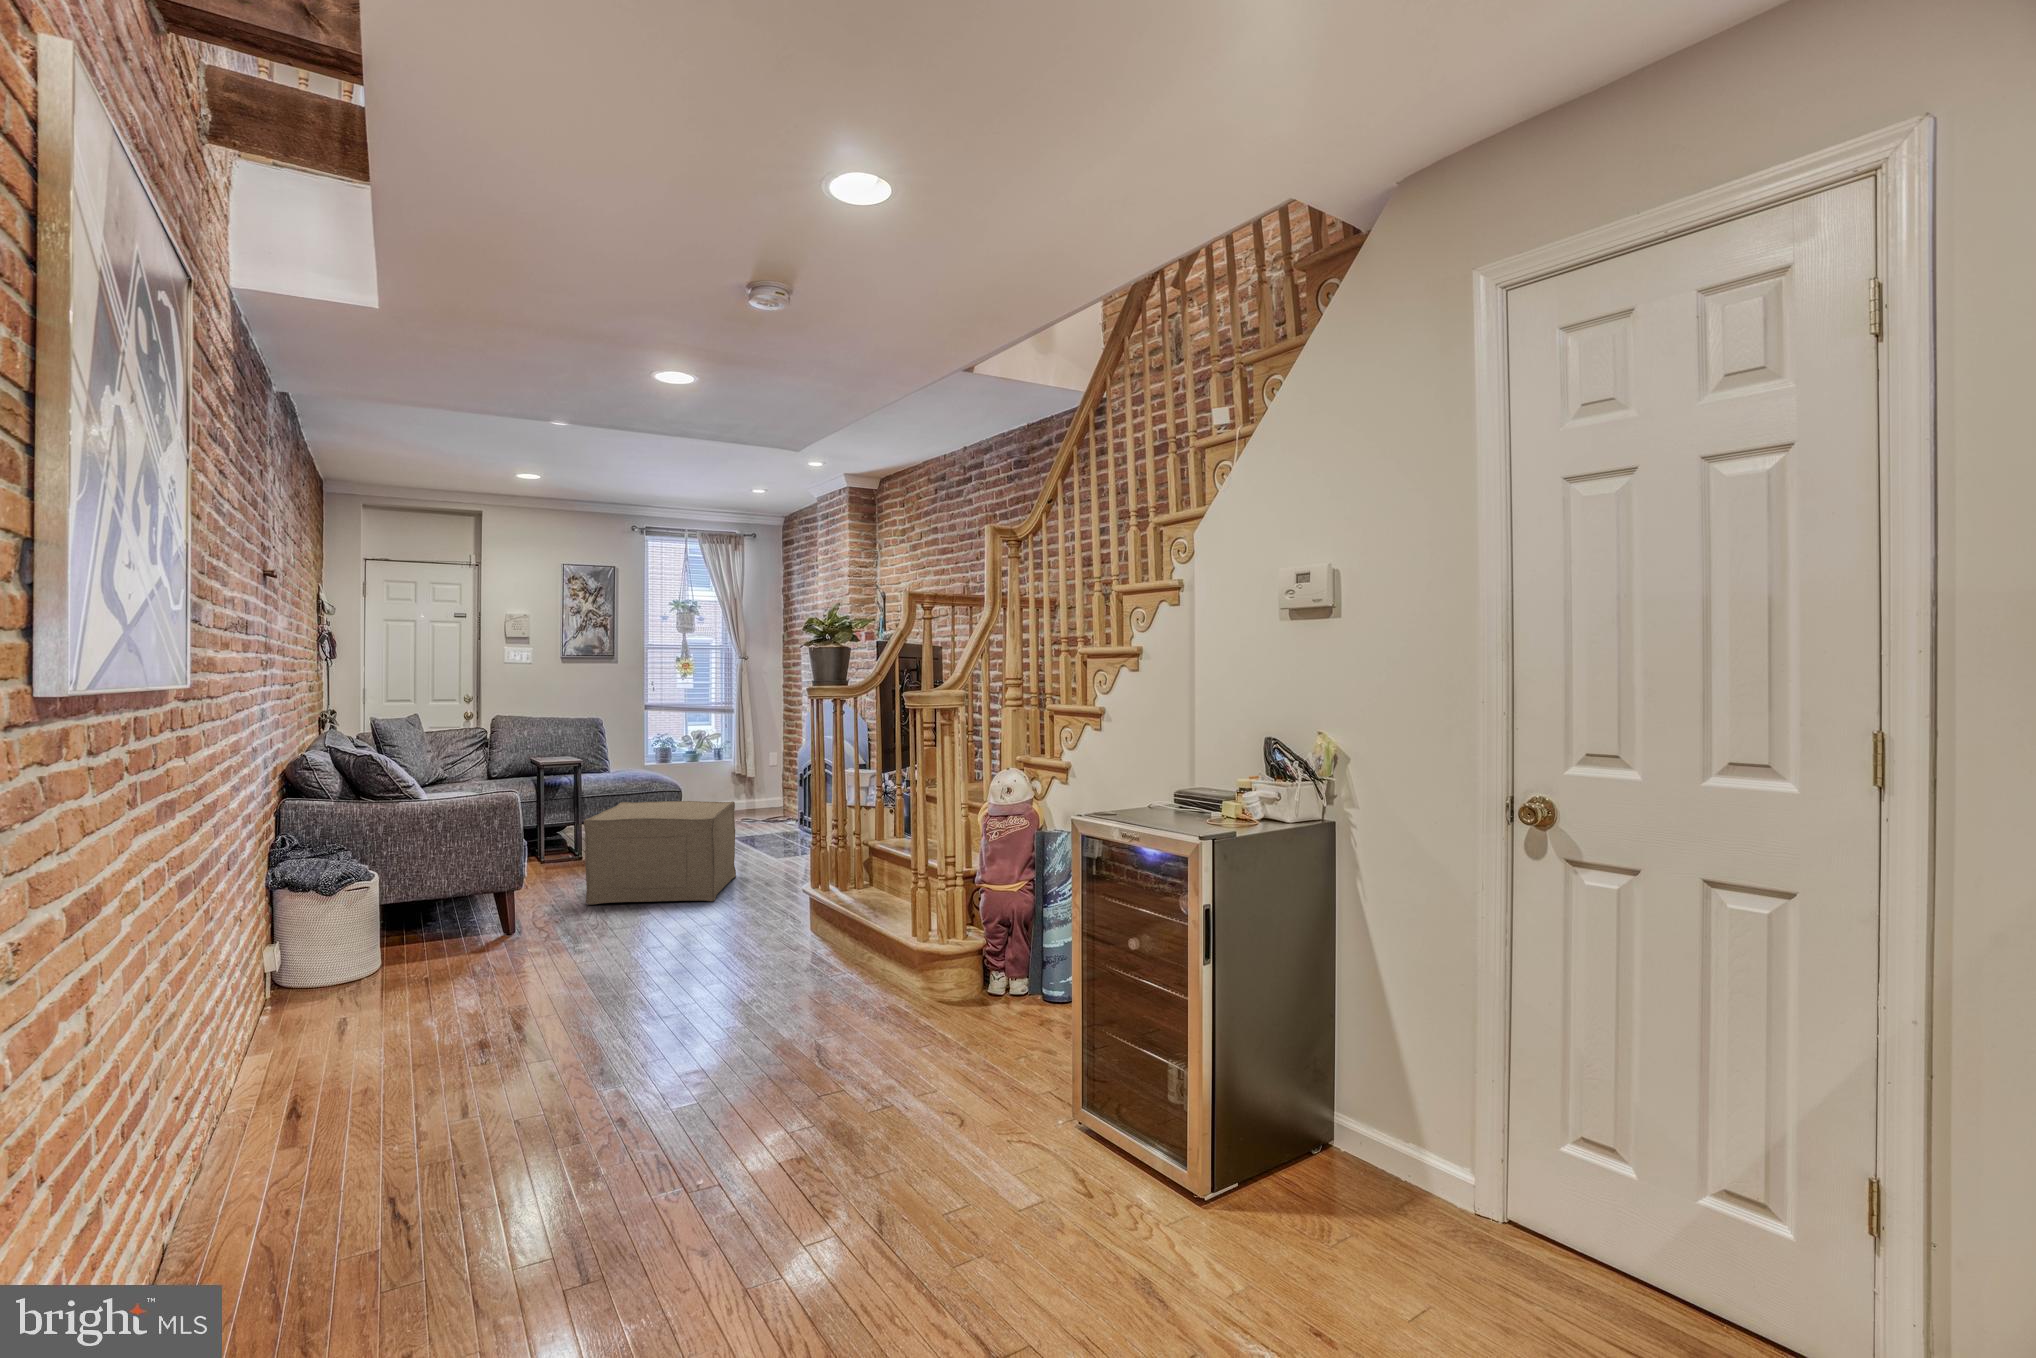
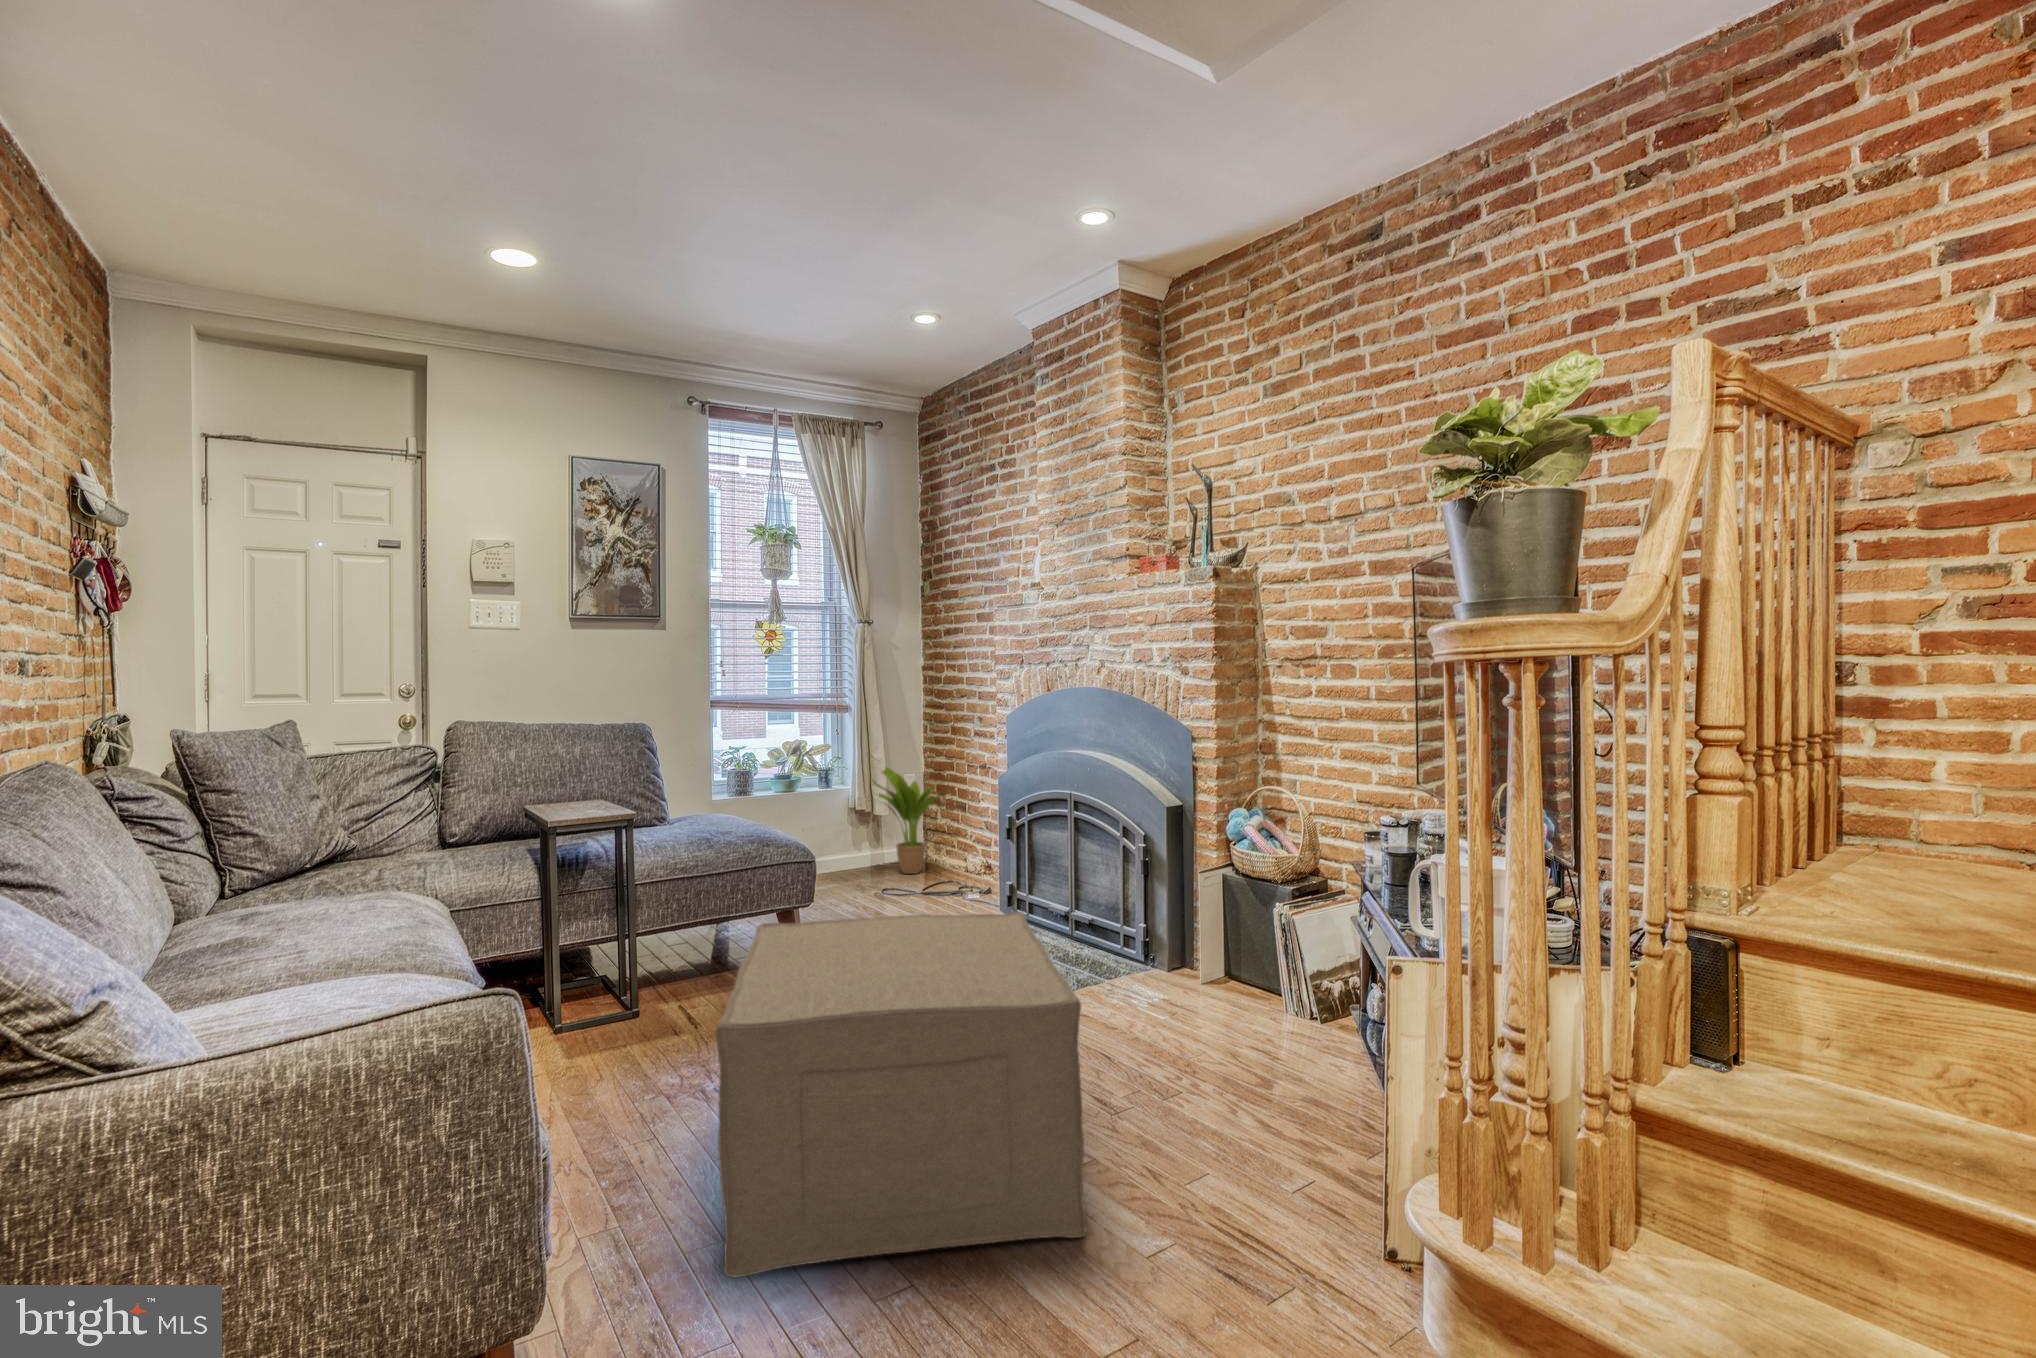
potted plant: none [737,743,789,814] -> present [873,767,941,874]

